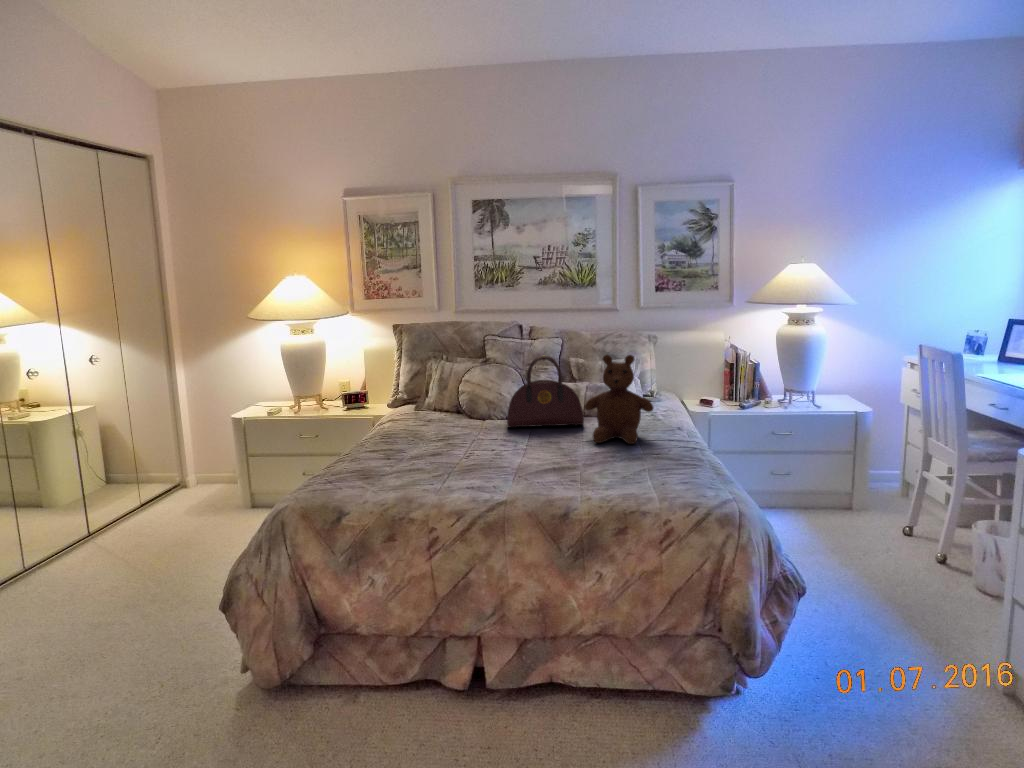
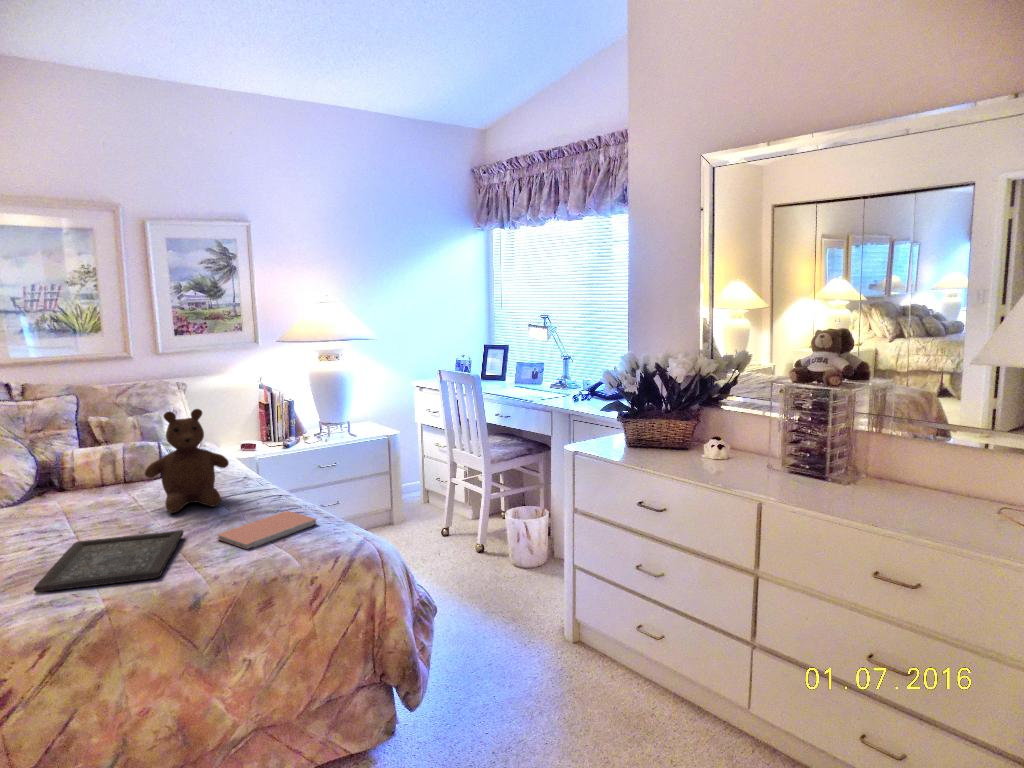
handbag: present [507,356,584,427] -> none [25,420,138,517]
tray: none [470,449,590,487] -> present [34,530,183,592]
notebook: none [611,459,702,483] -> present [217,511,316,549]

